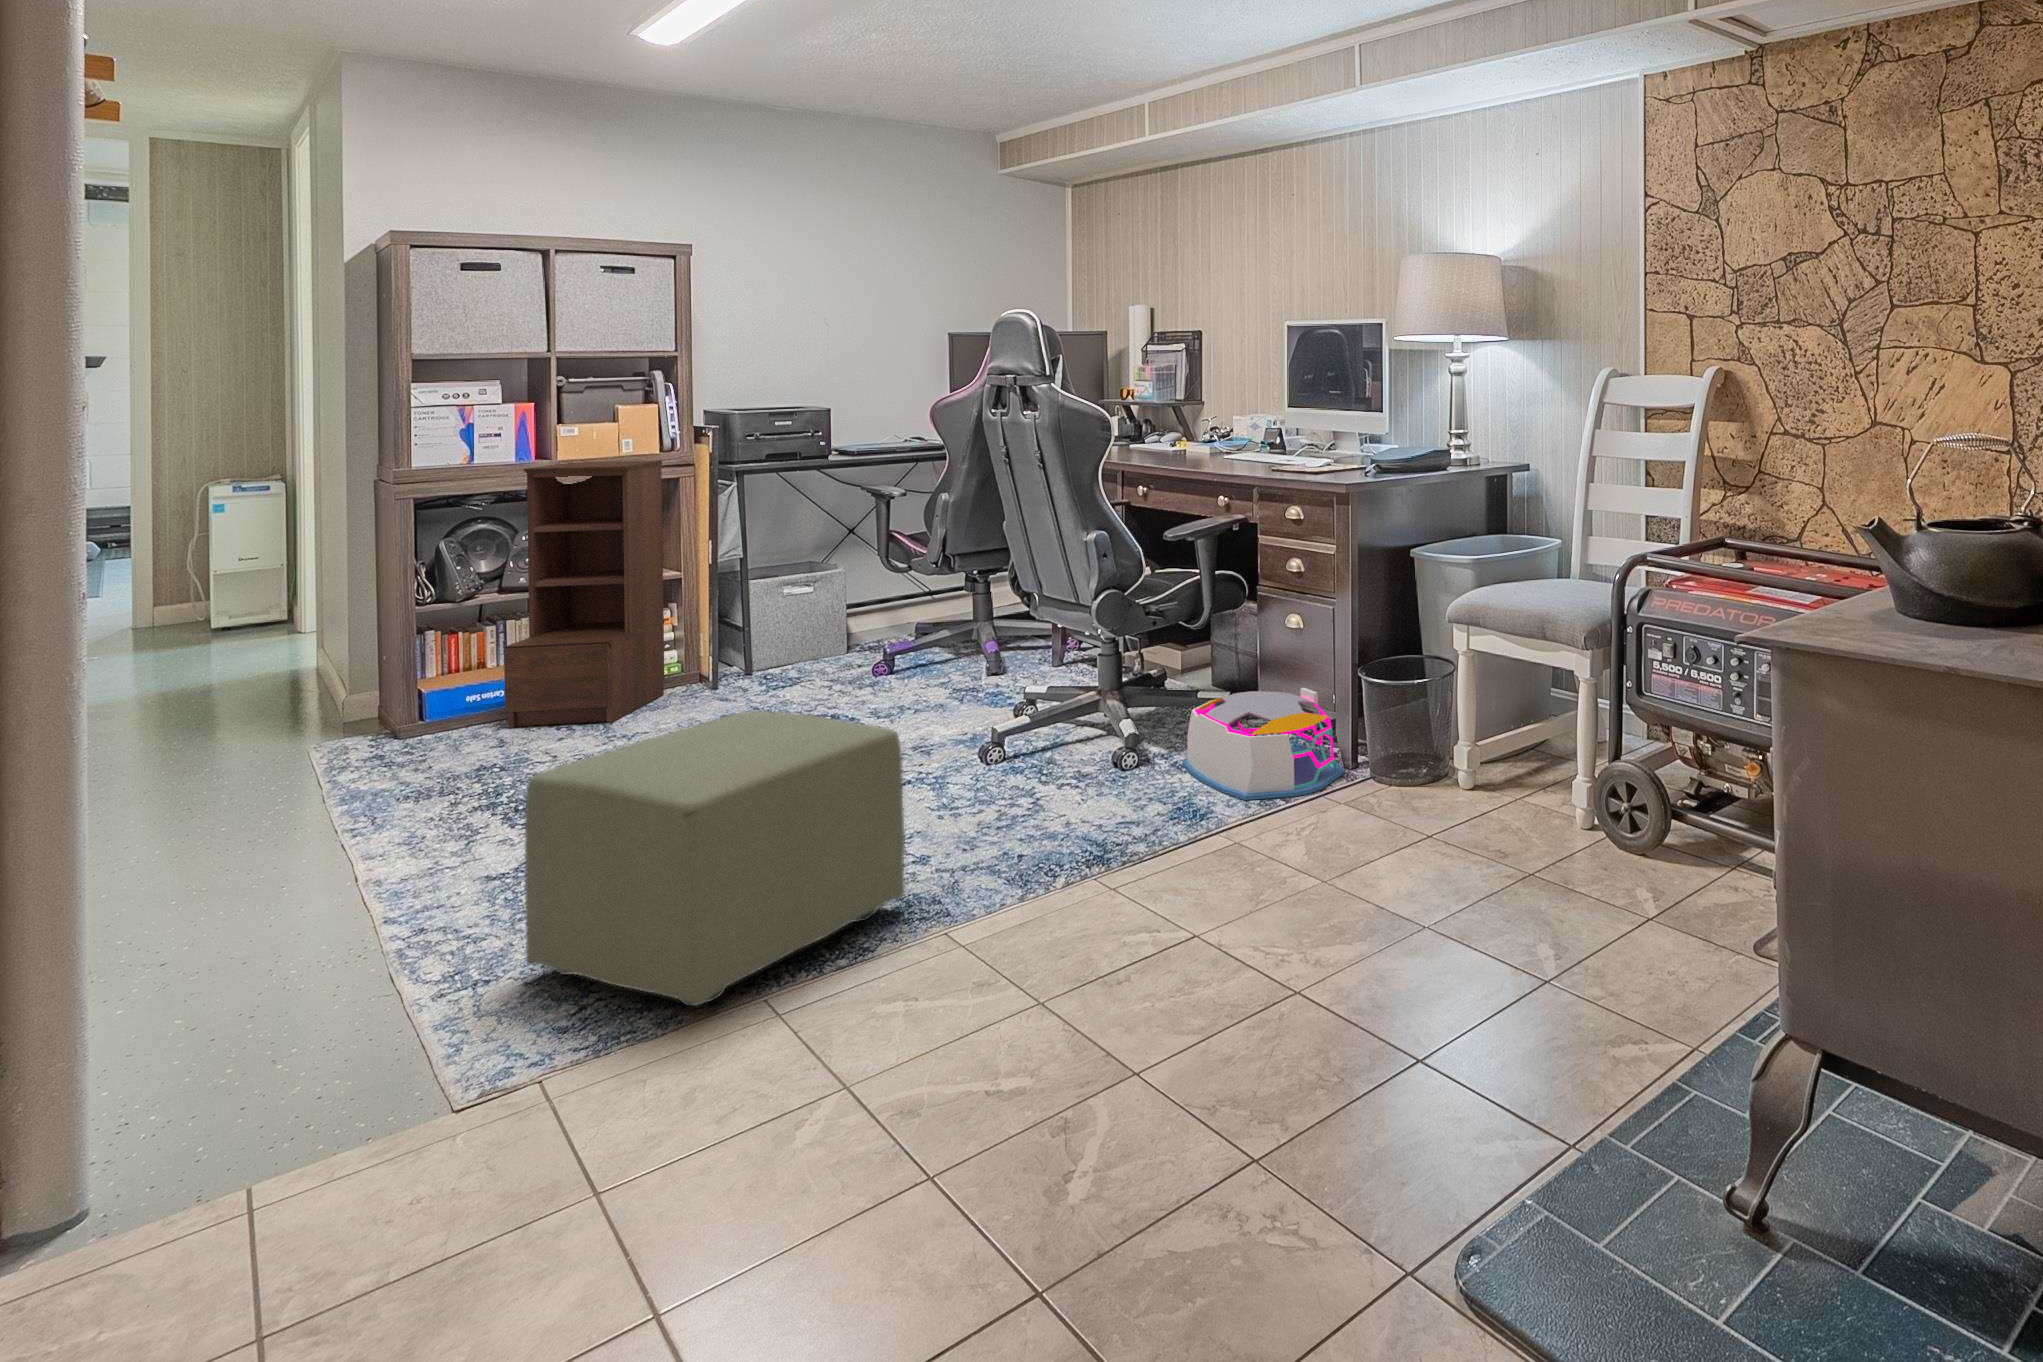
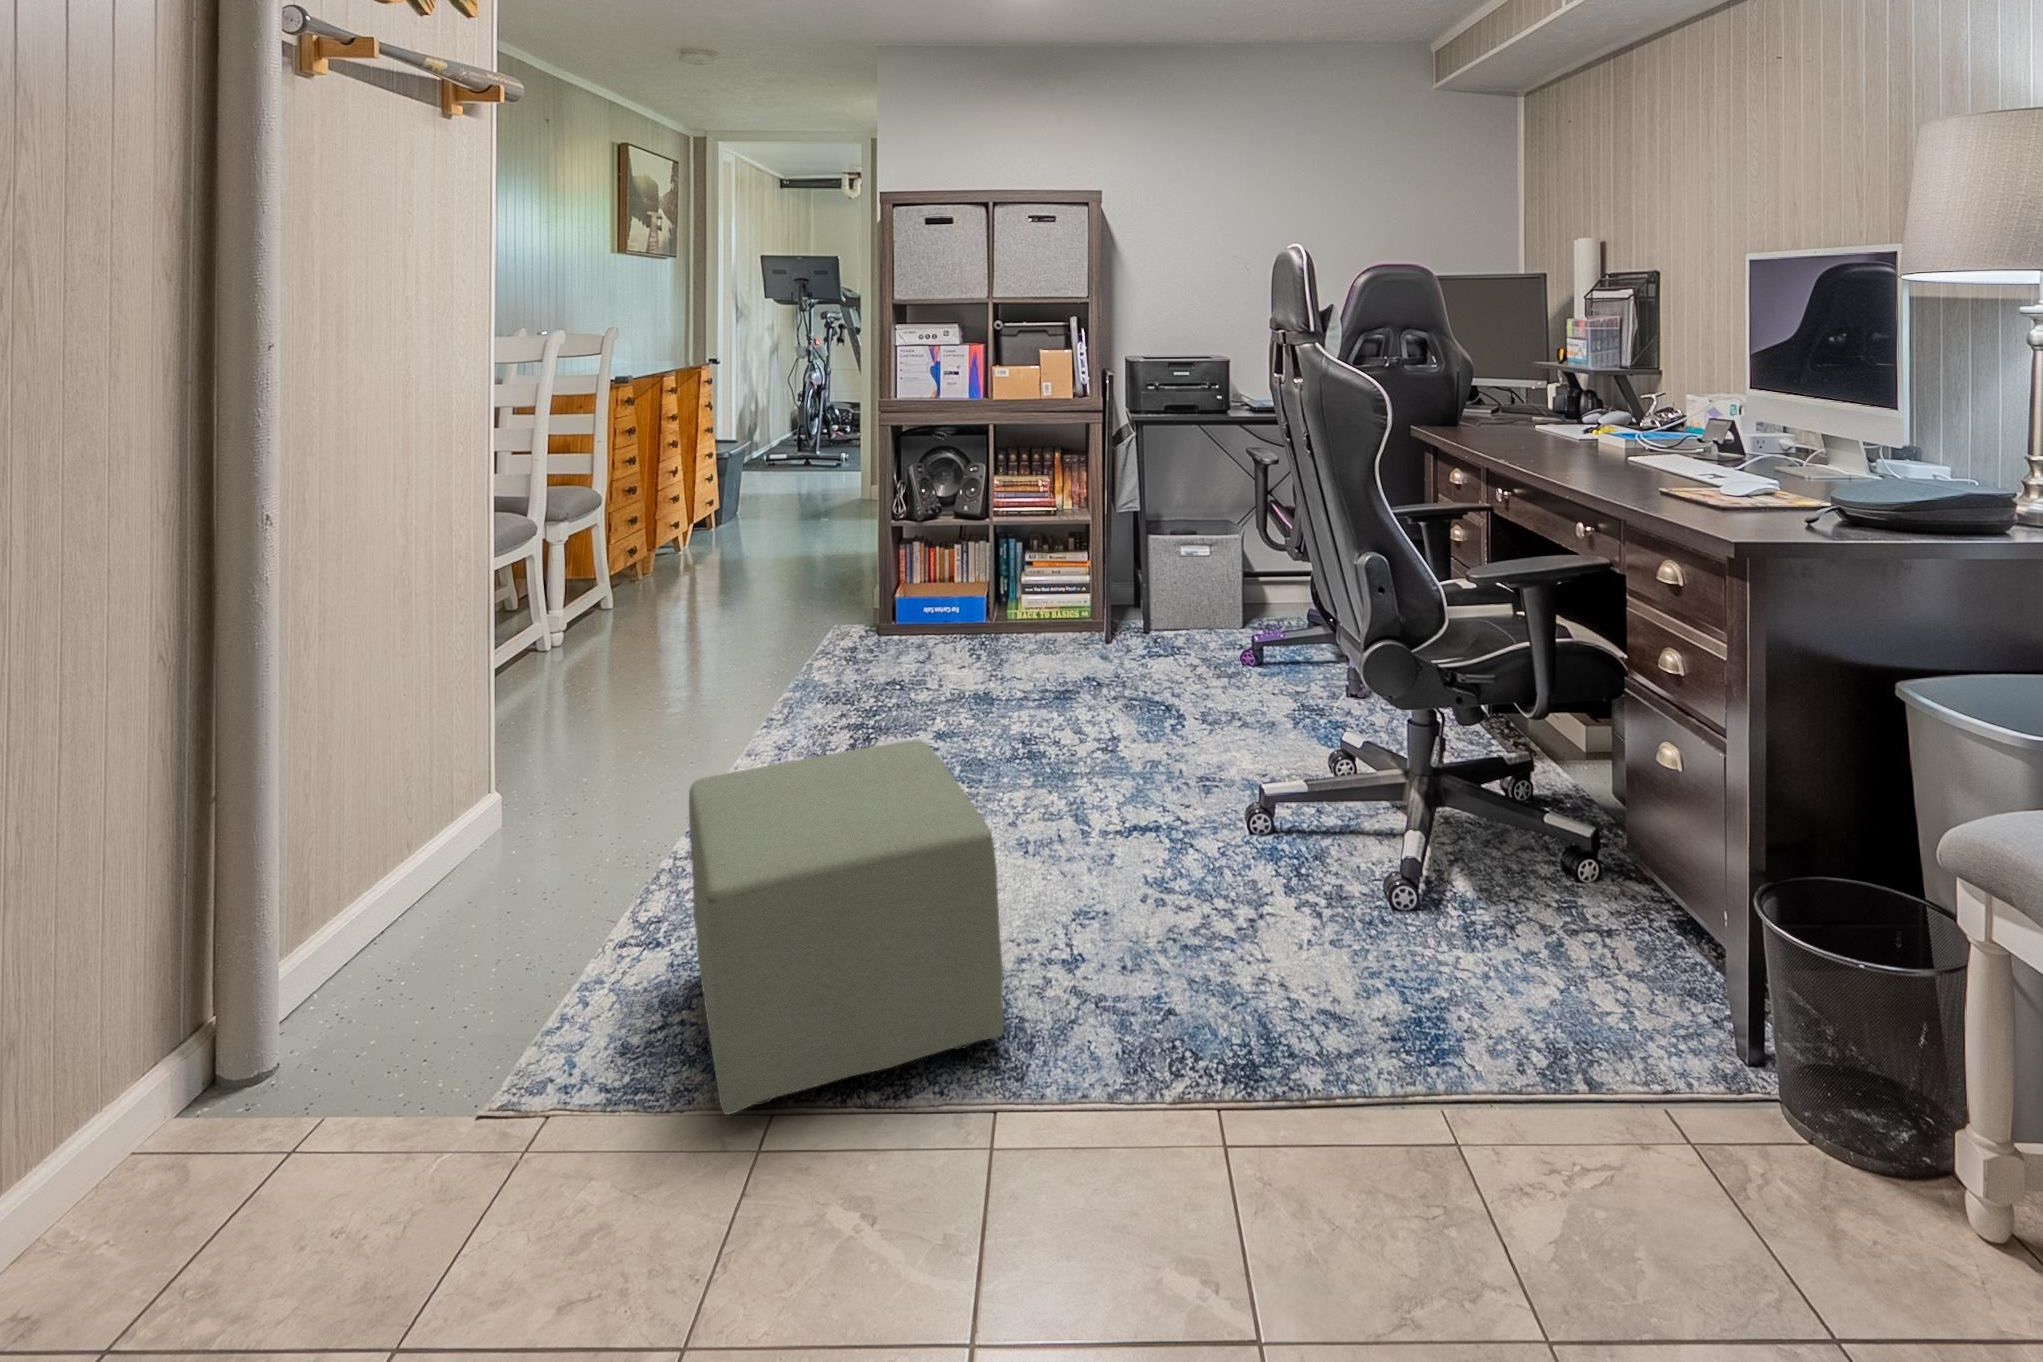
bookshelf: present [504,460,664,728] -> none [946,407,1073,654]
storage bin: present [1182,688,1345,800] -> none [1474,842,1722,1084]

